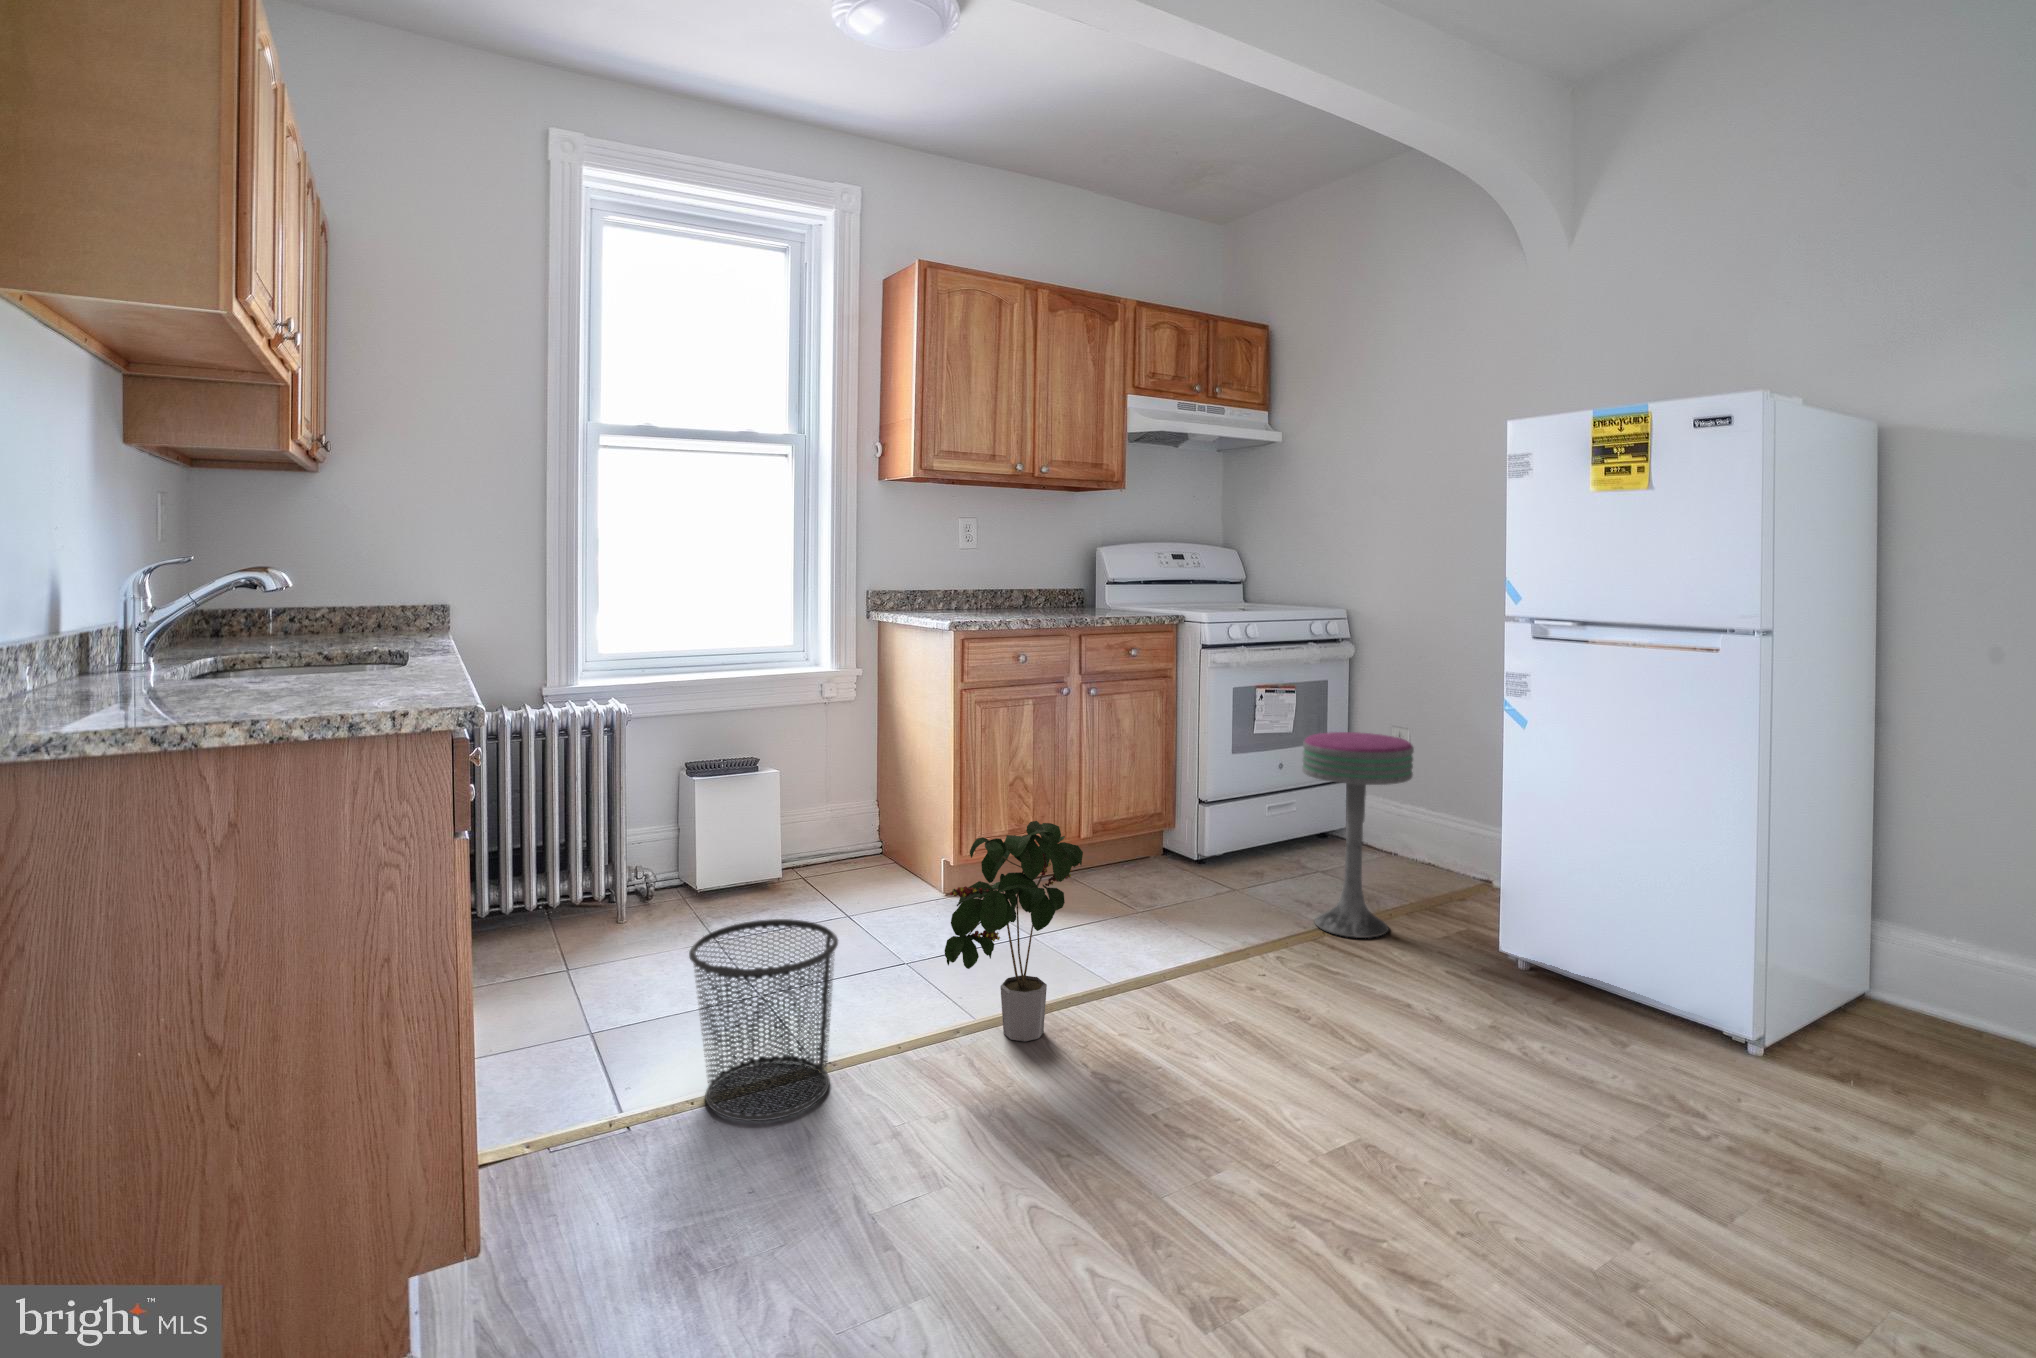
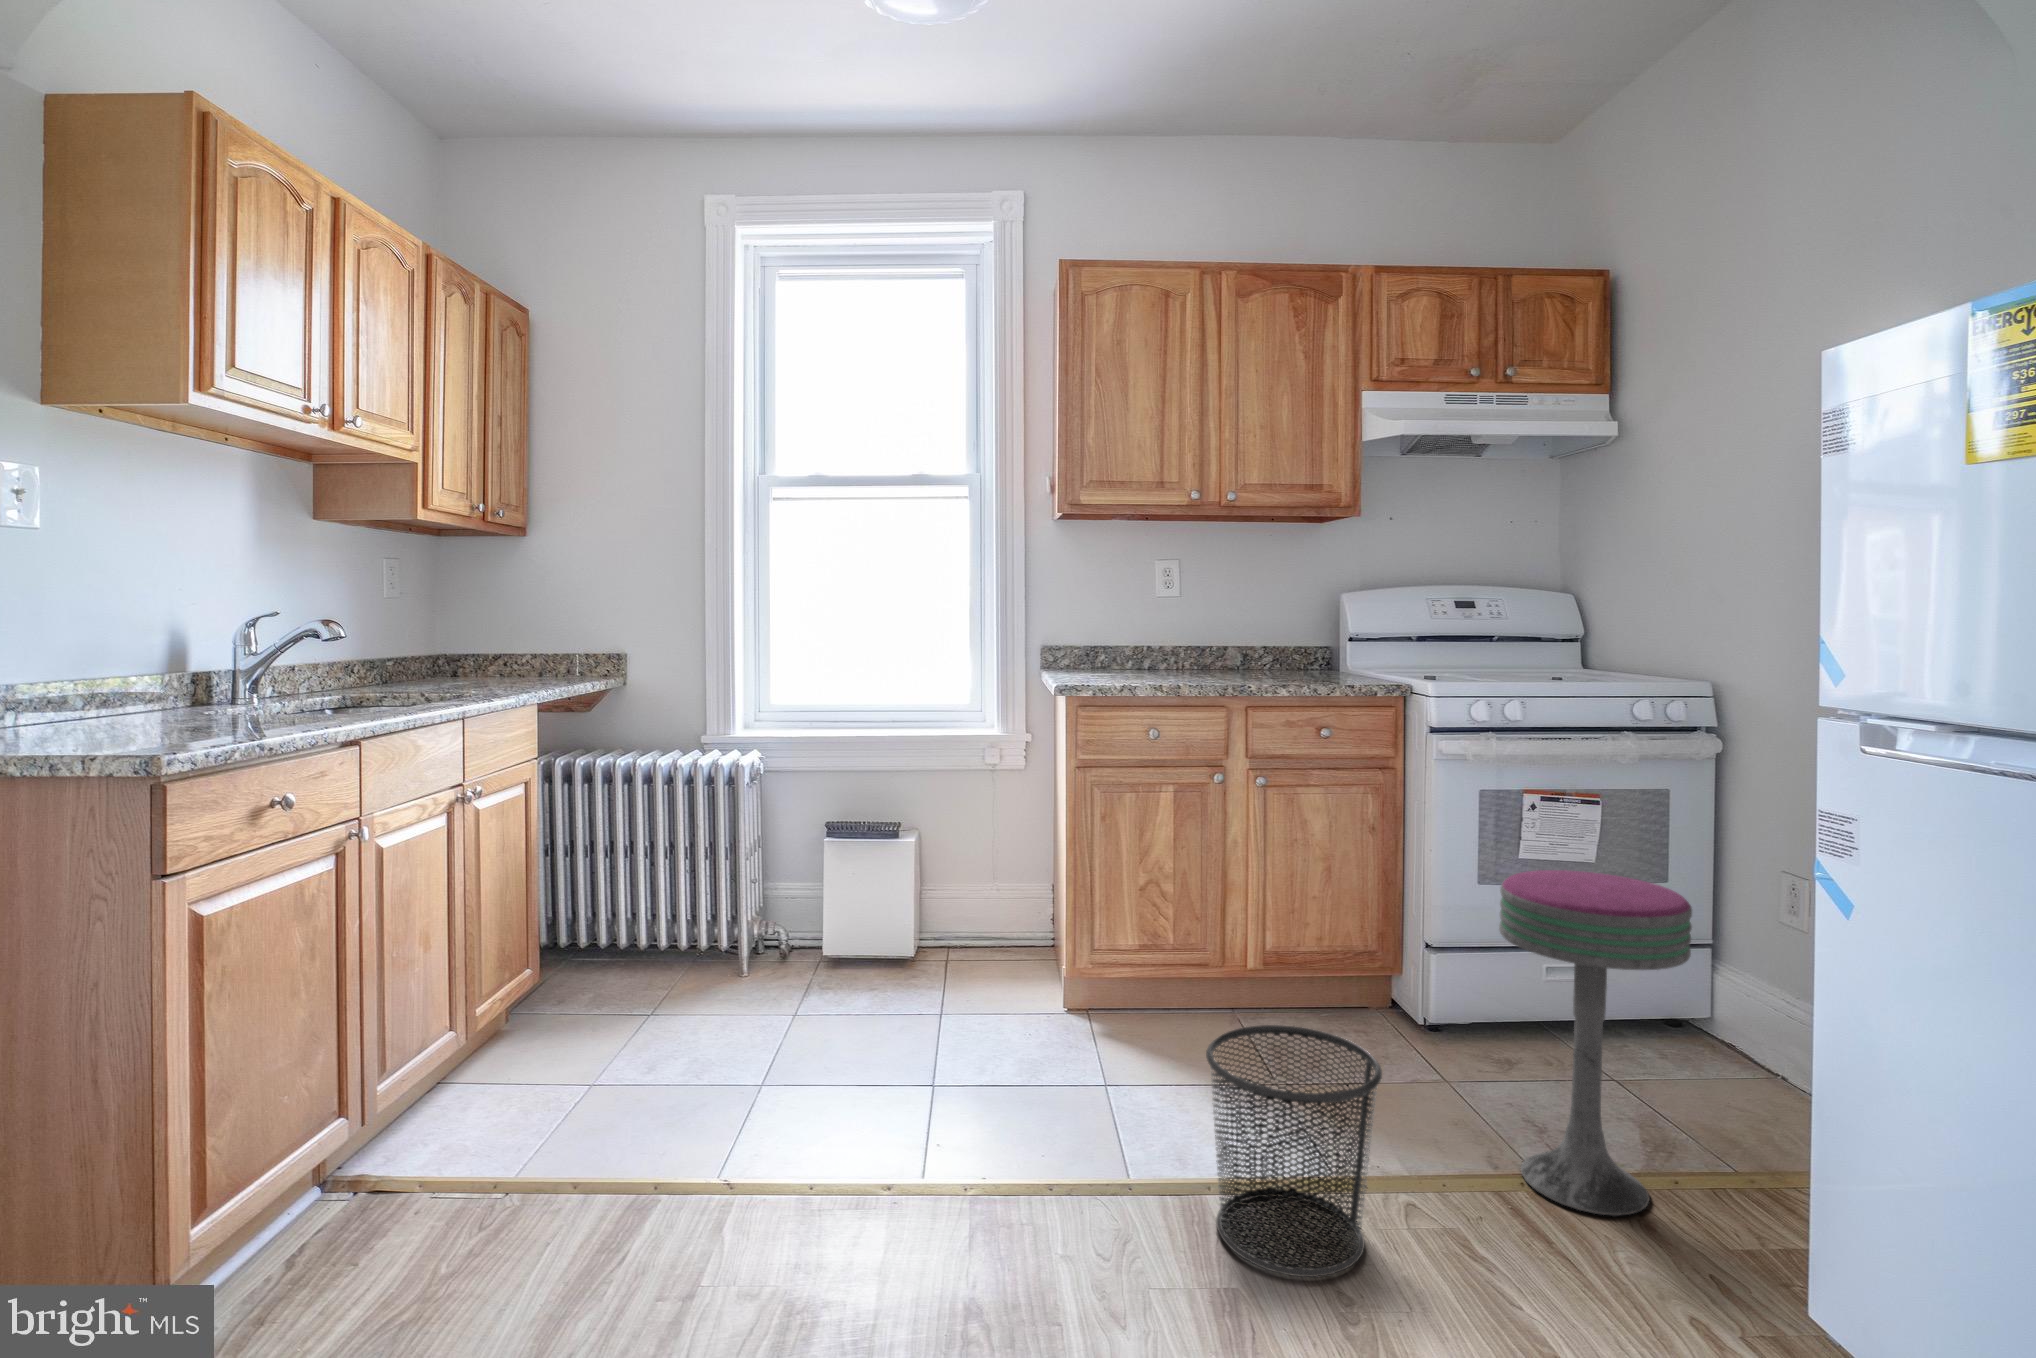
potted plant: present [945,821,1083,1042] -> none [803,948,1058,1243]
waste bin: present [689,919,838,1121] -> present [1206,1025,1382,1277]

